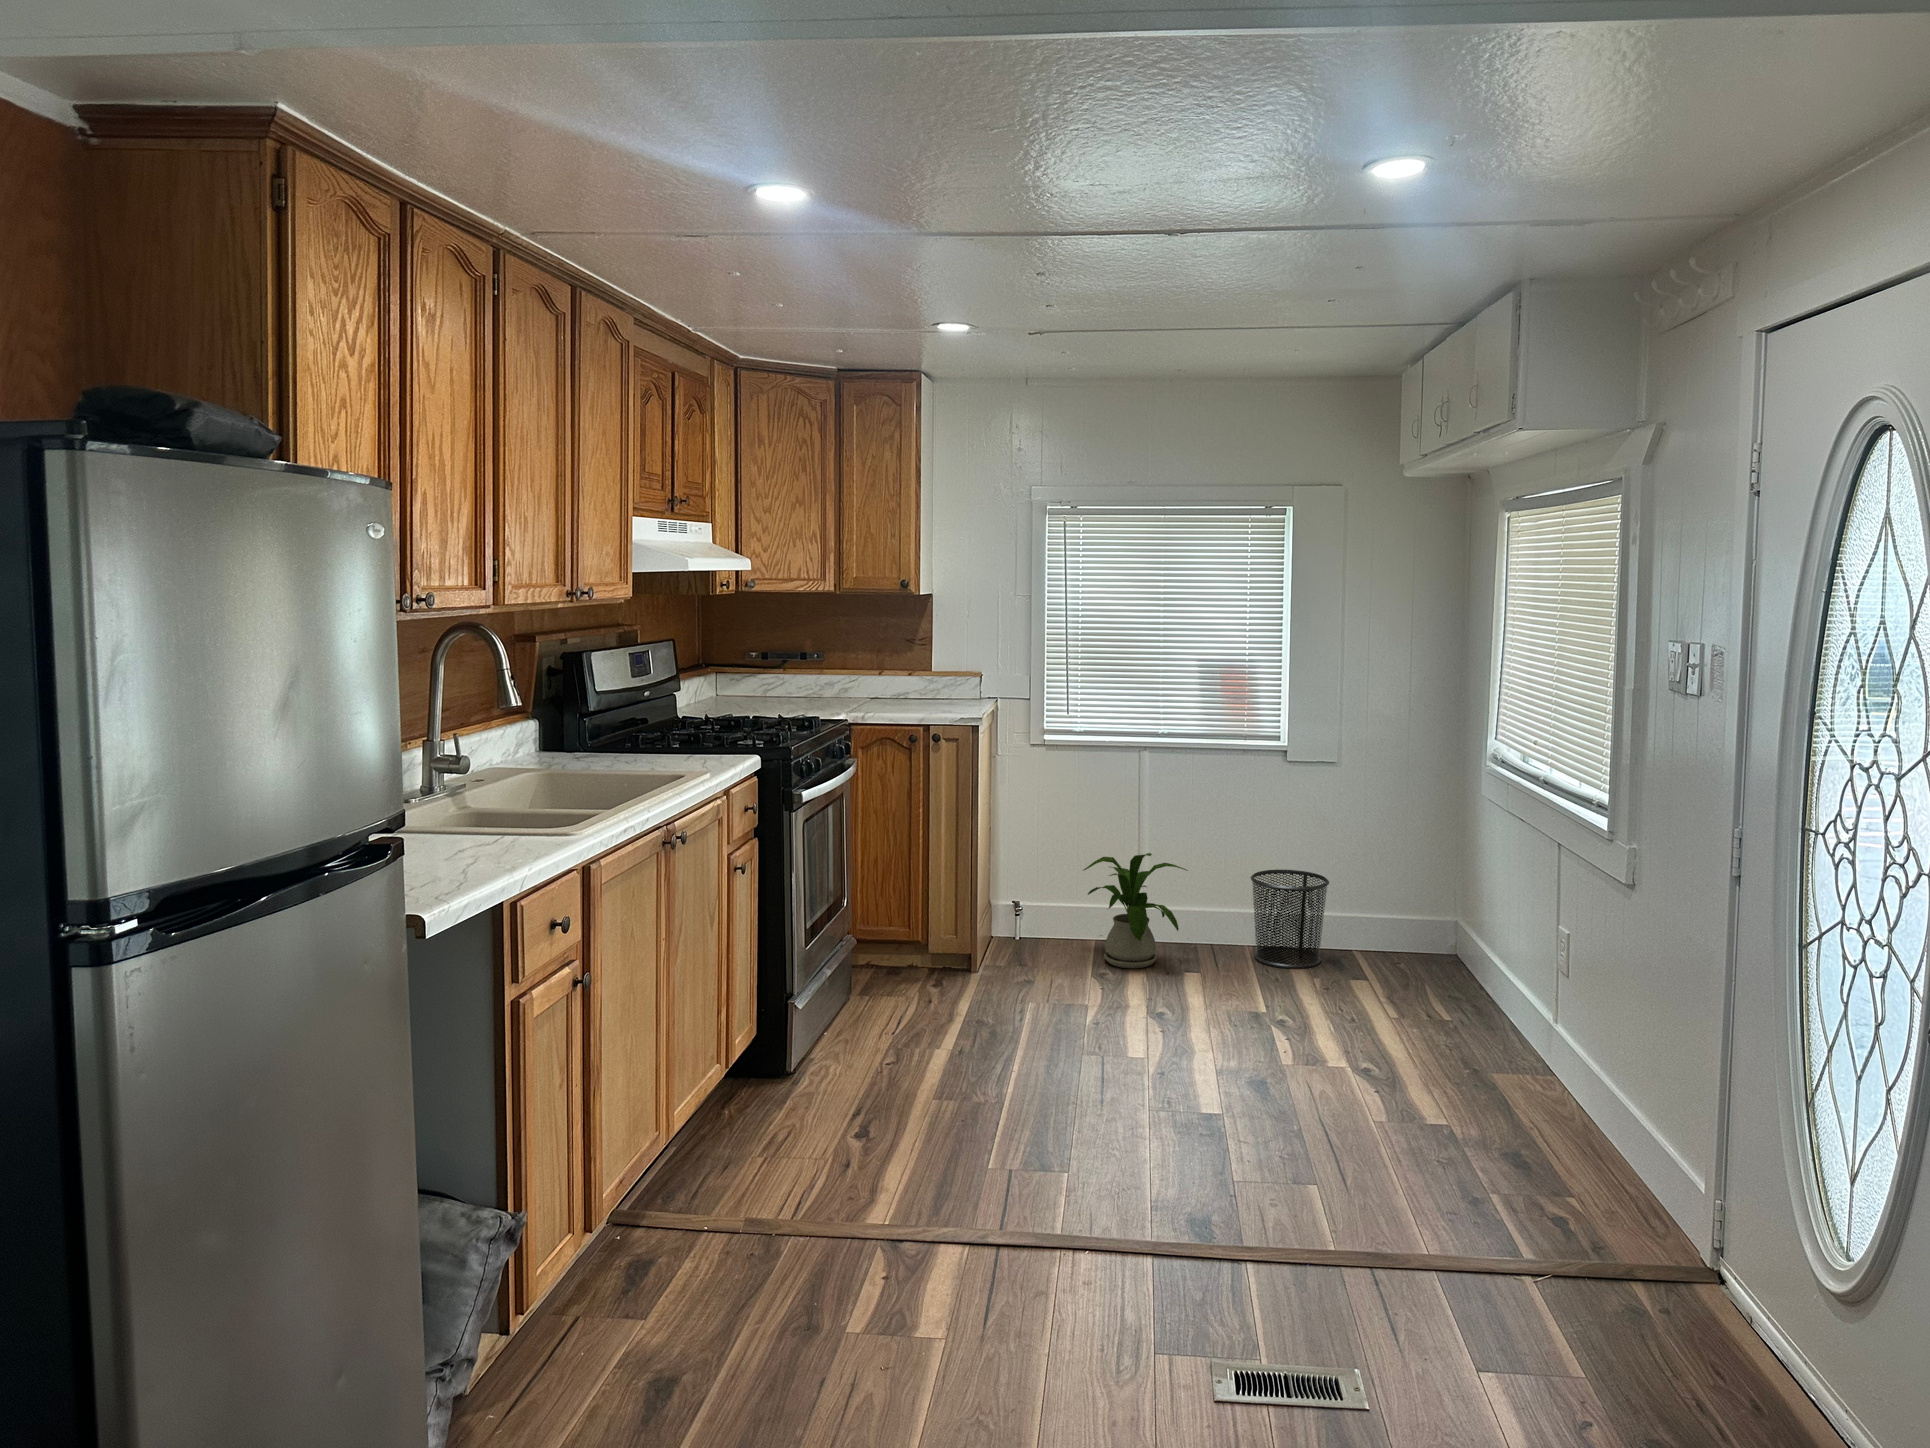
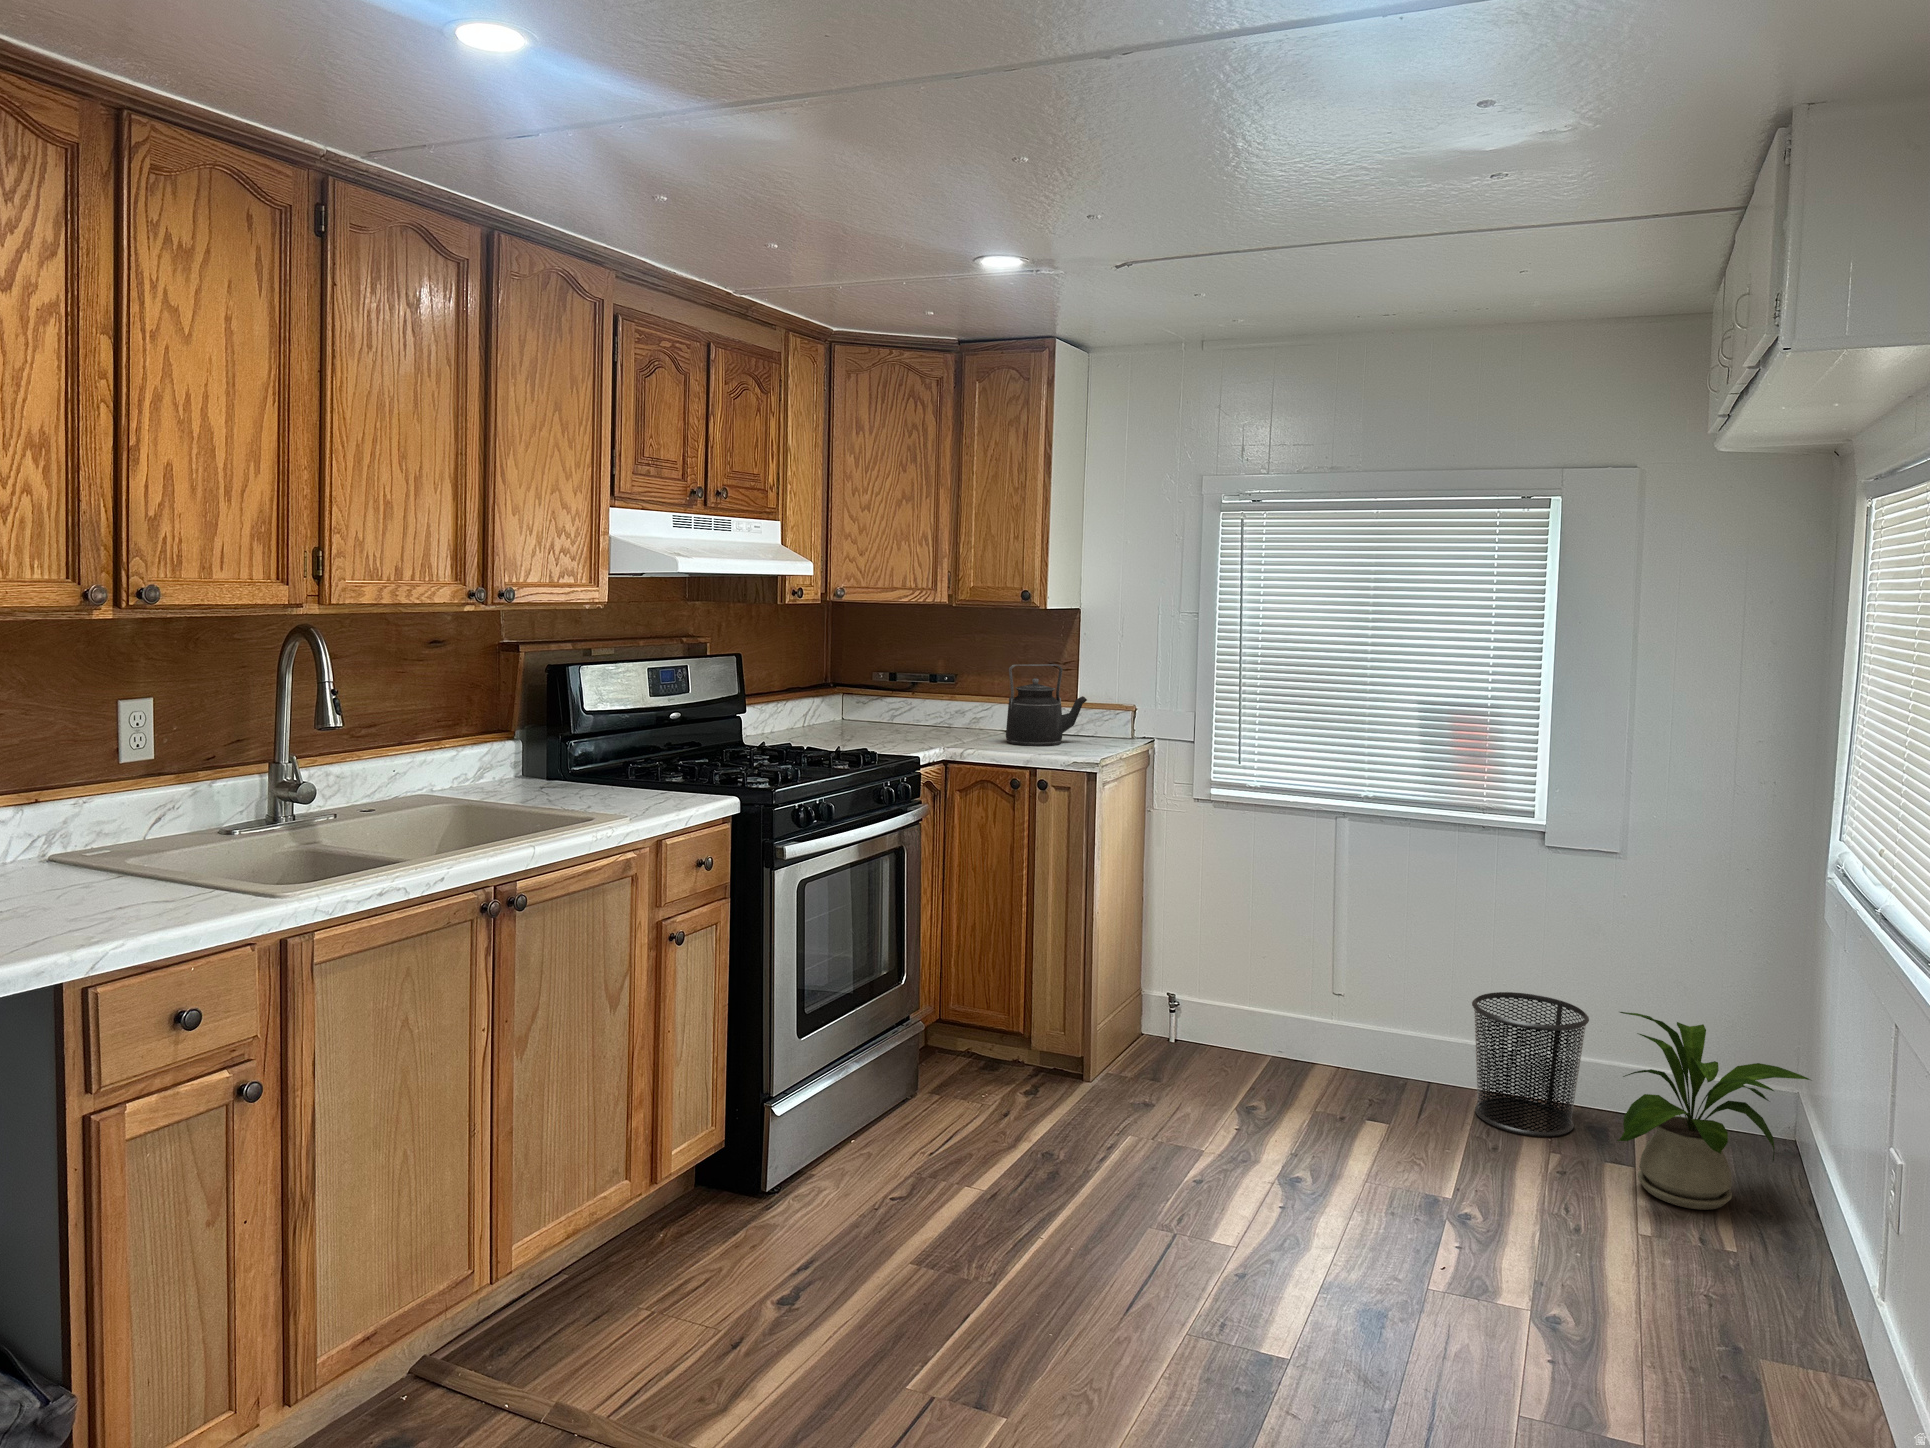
kettle: none [880,641,943,708] -> present [1006,664,1087,746]
house plant: present [1084,853,1188,968] -> present [1617,1012,1810,1210]

